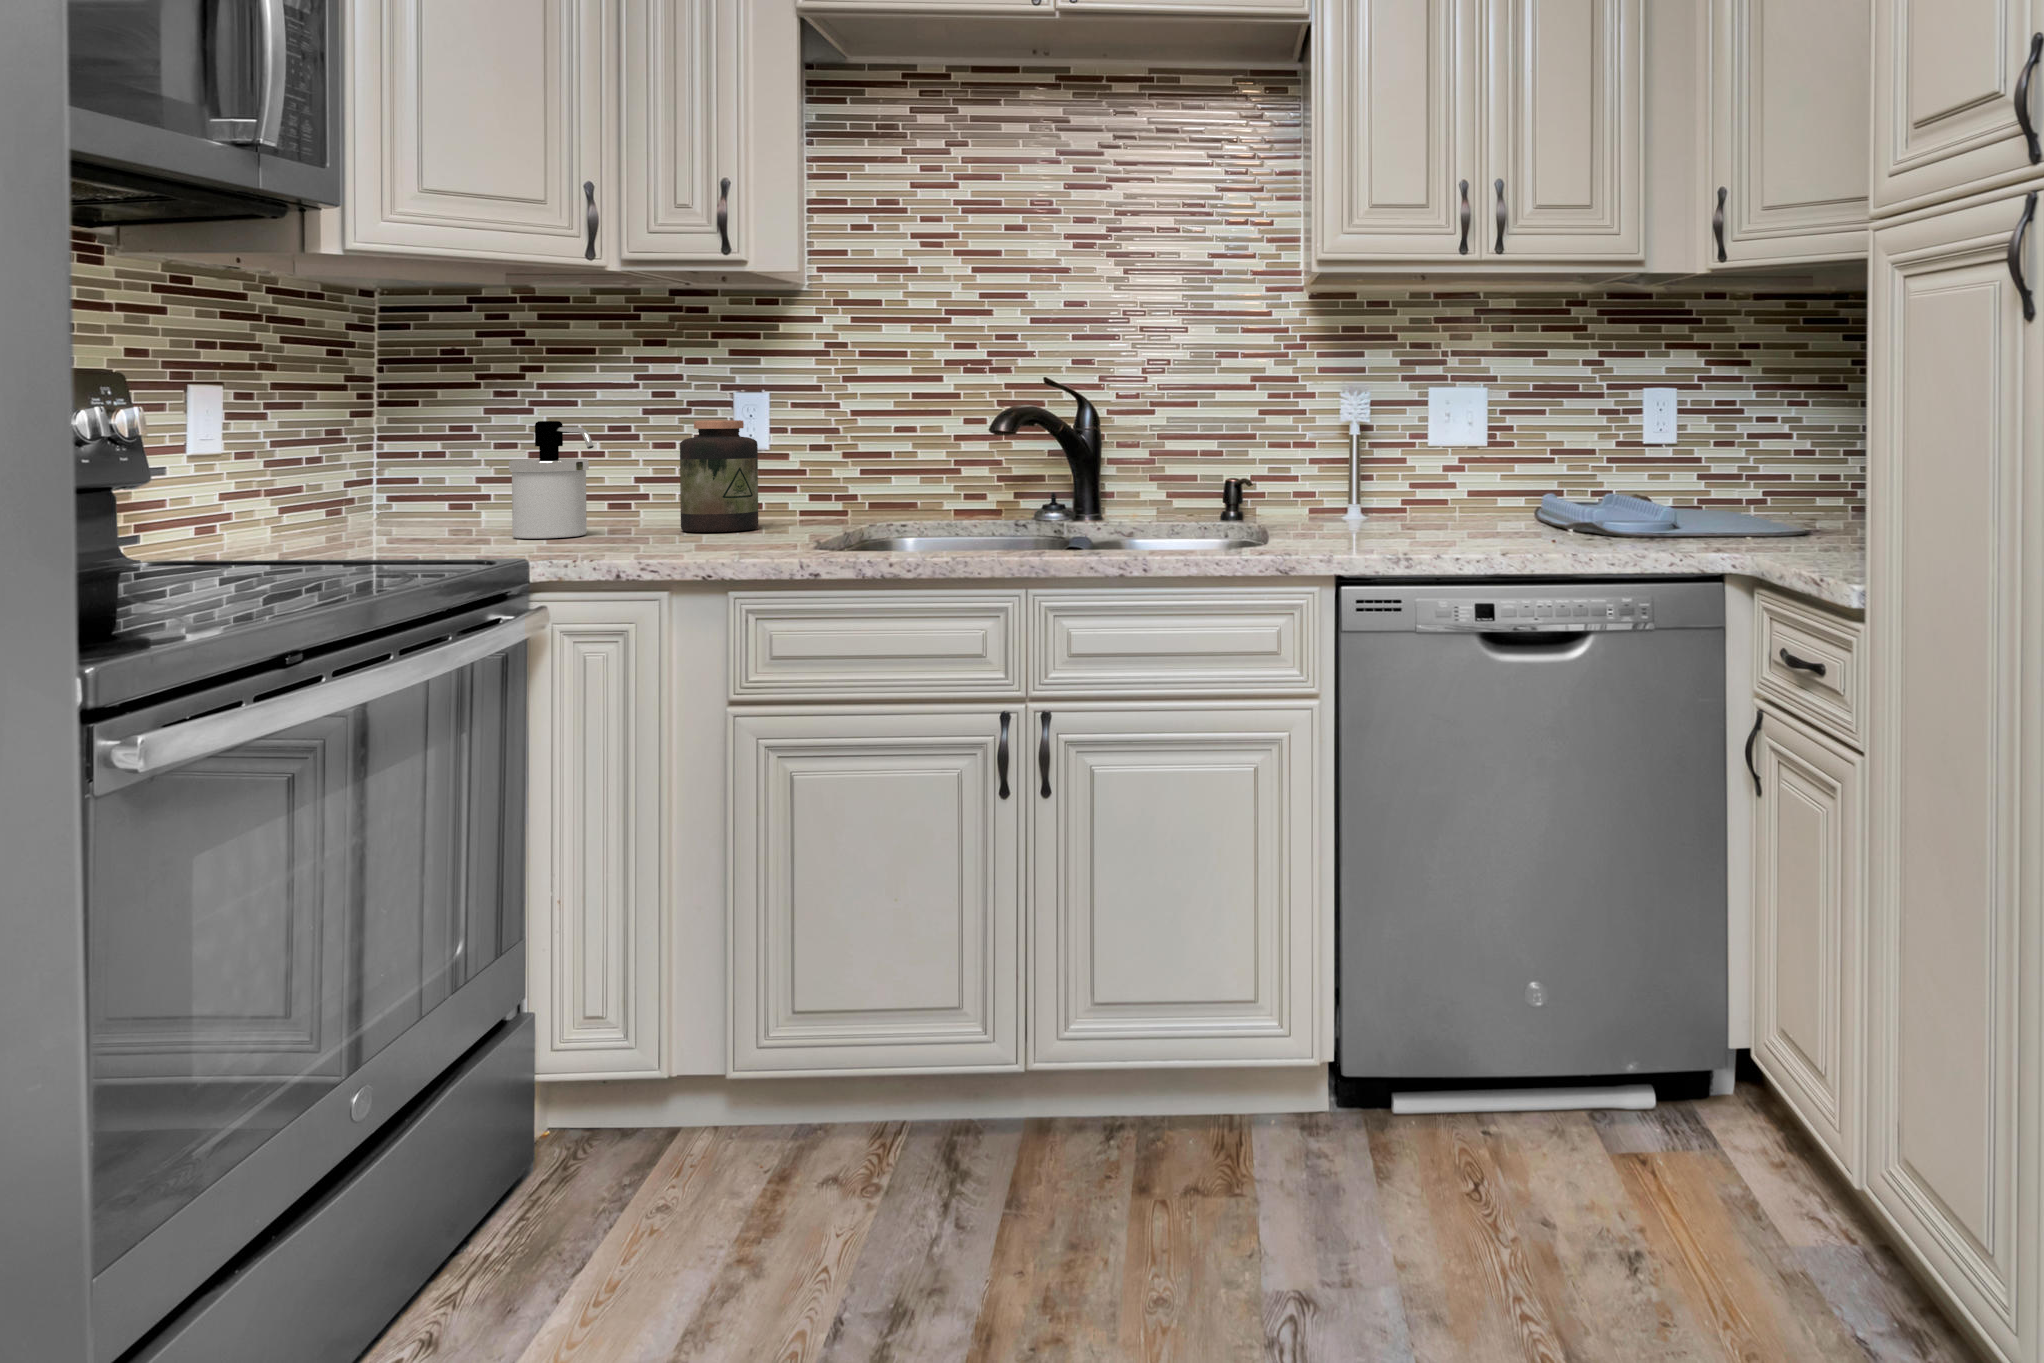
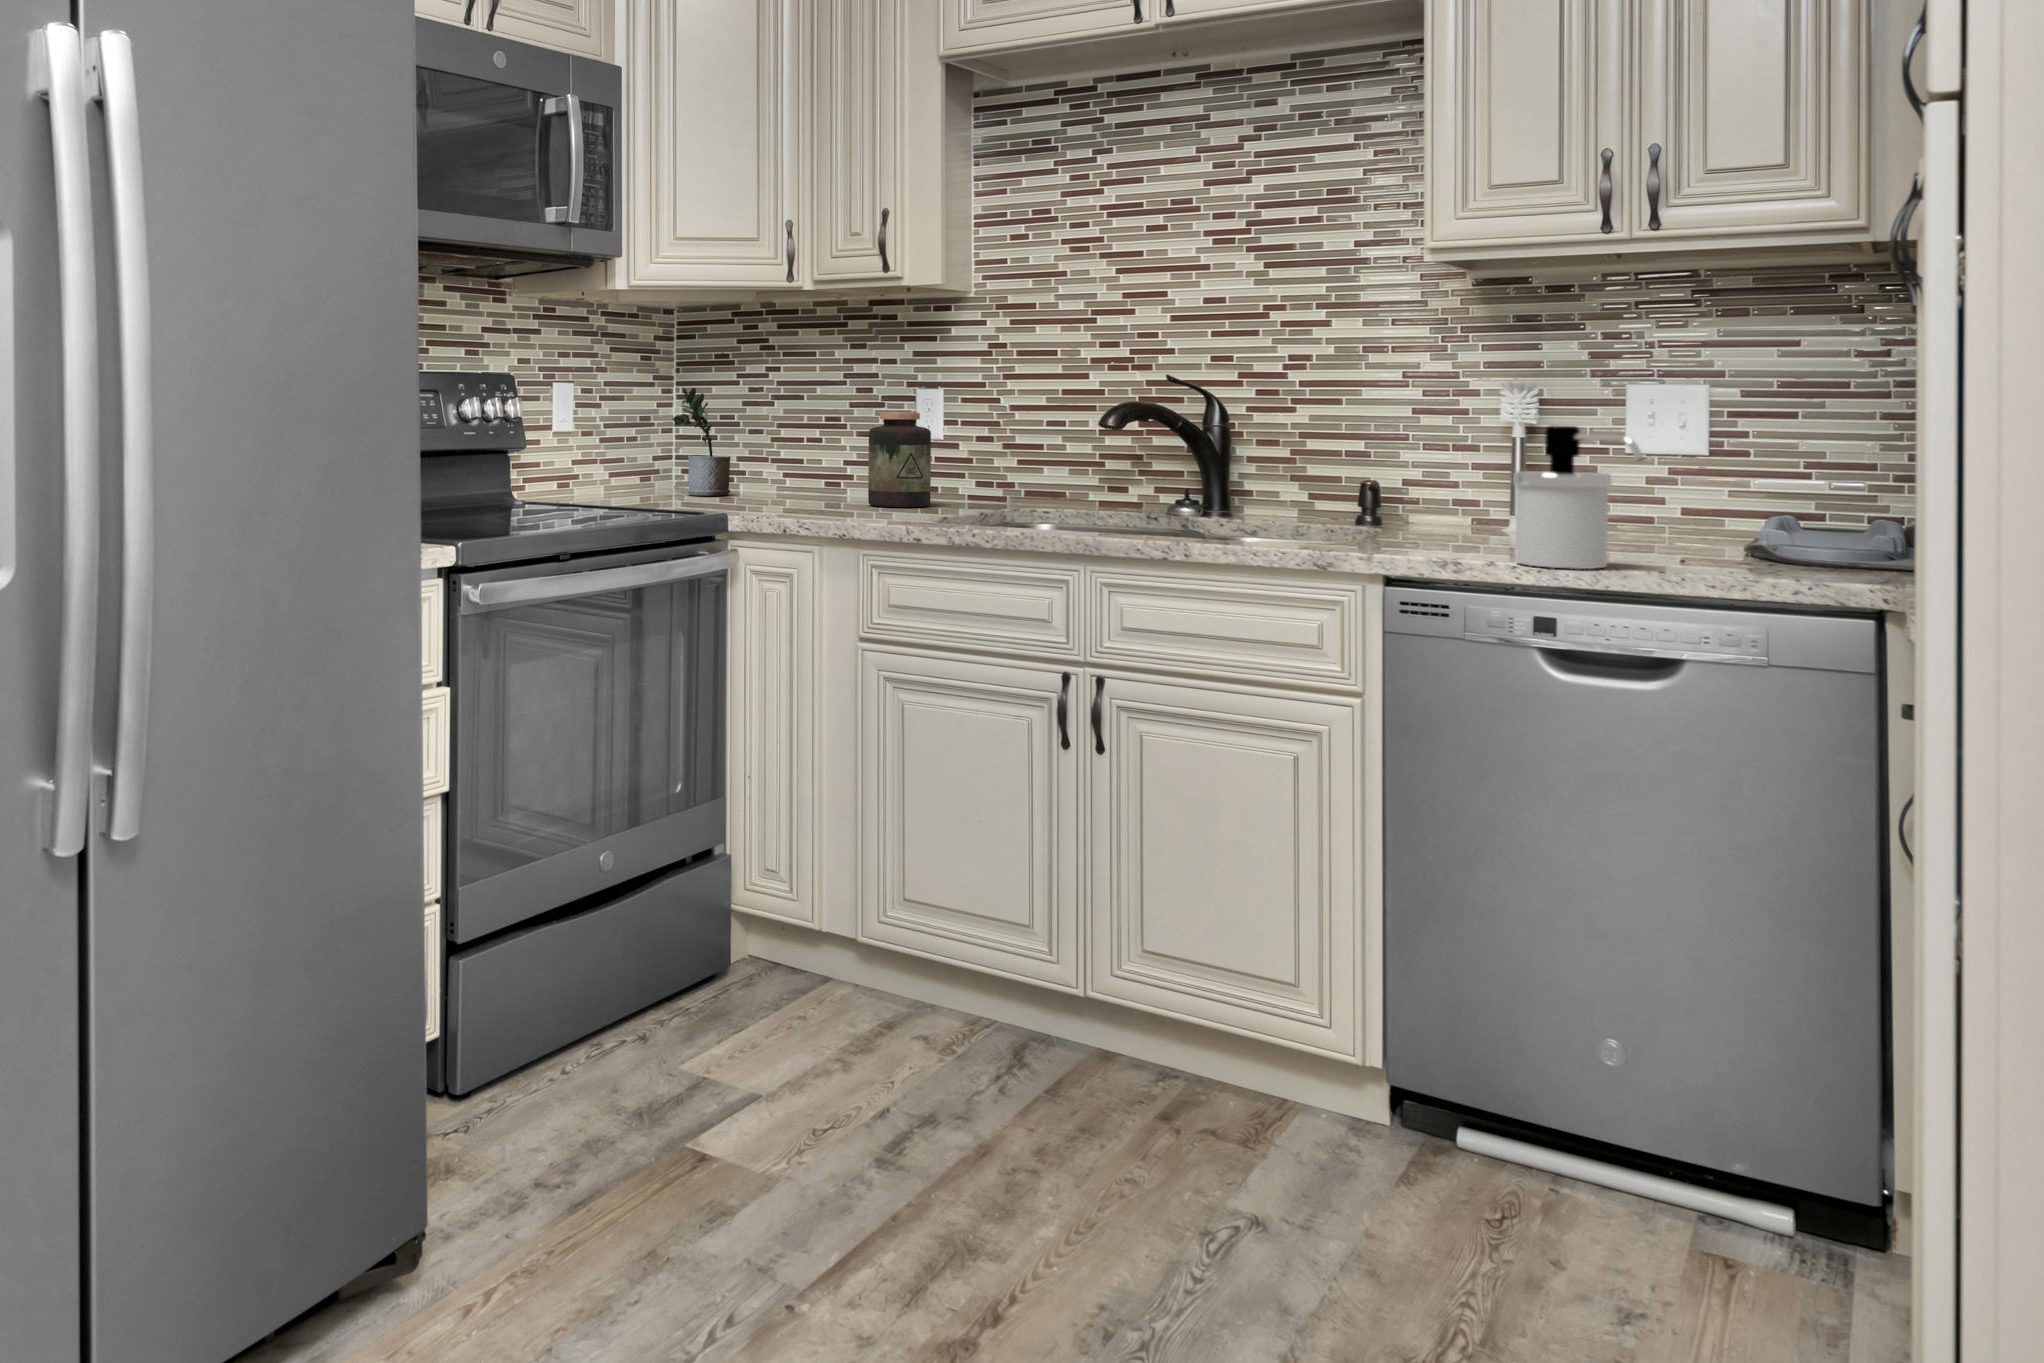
potted plant: none [385,392,468,533] -> present [673,388,730,496]
soap dispenser: present [509,421,594,539] -> present [1513,426,1644,569]

